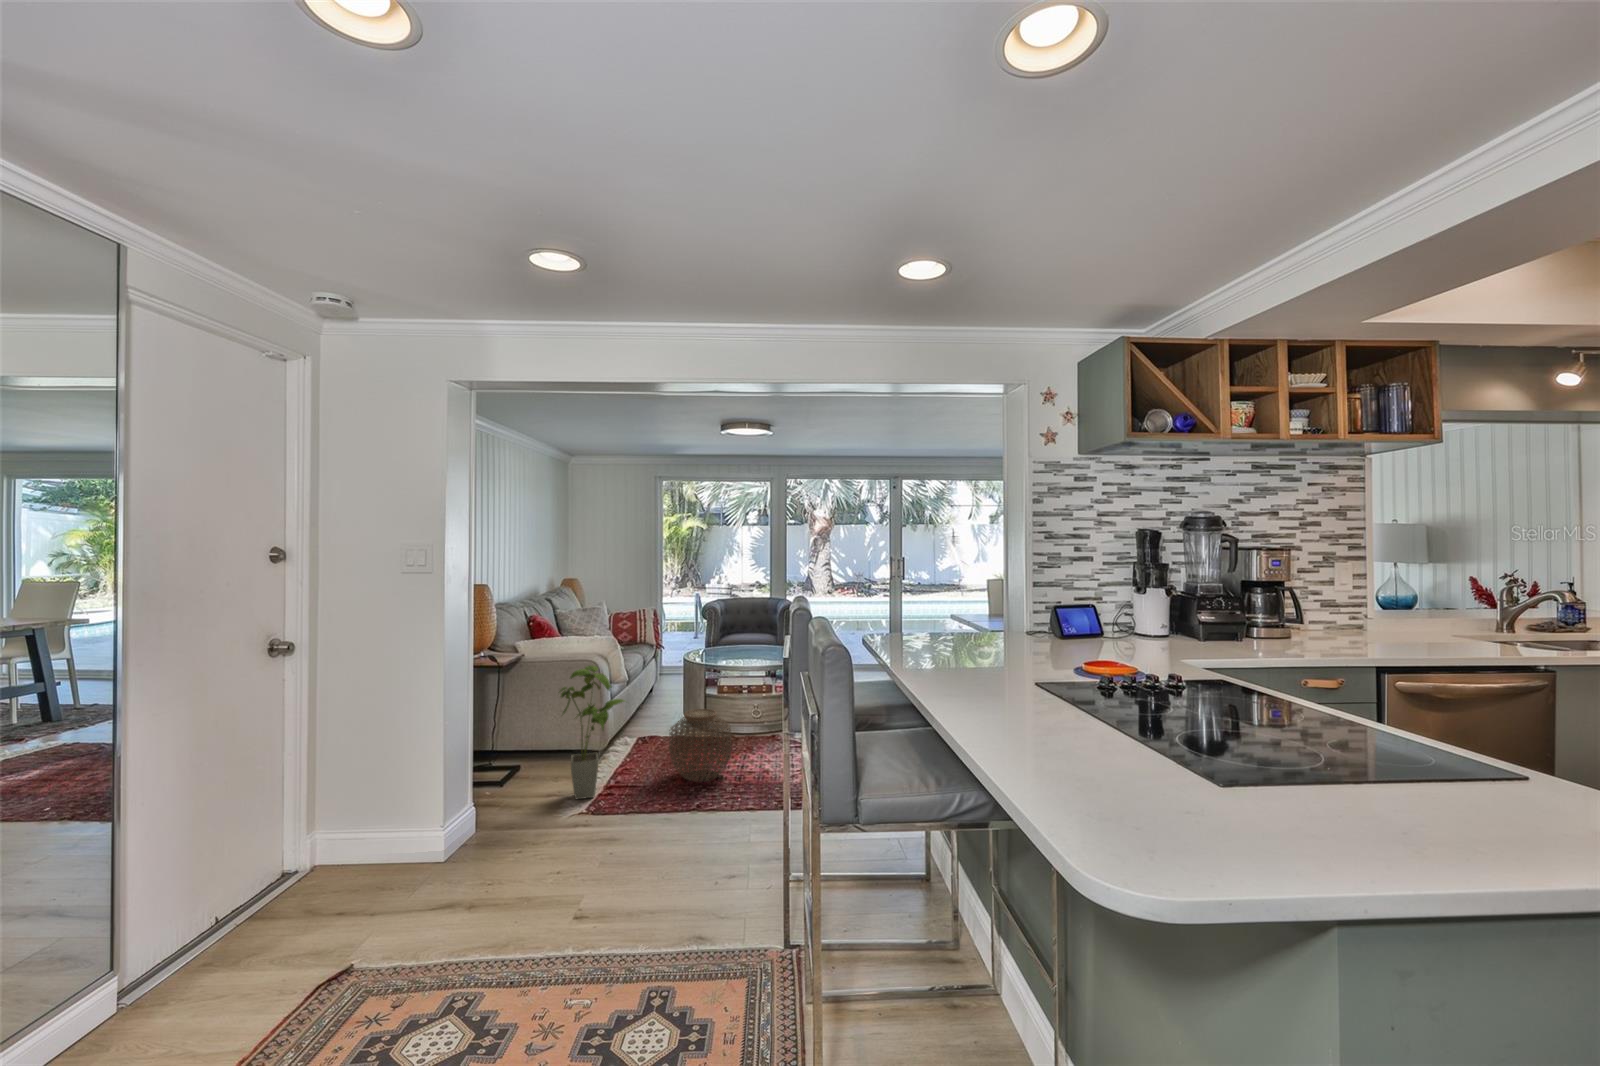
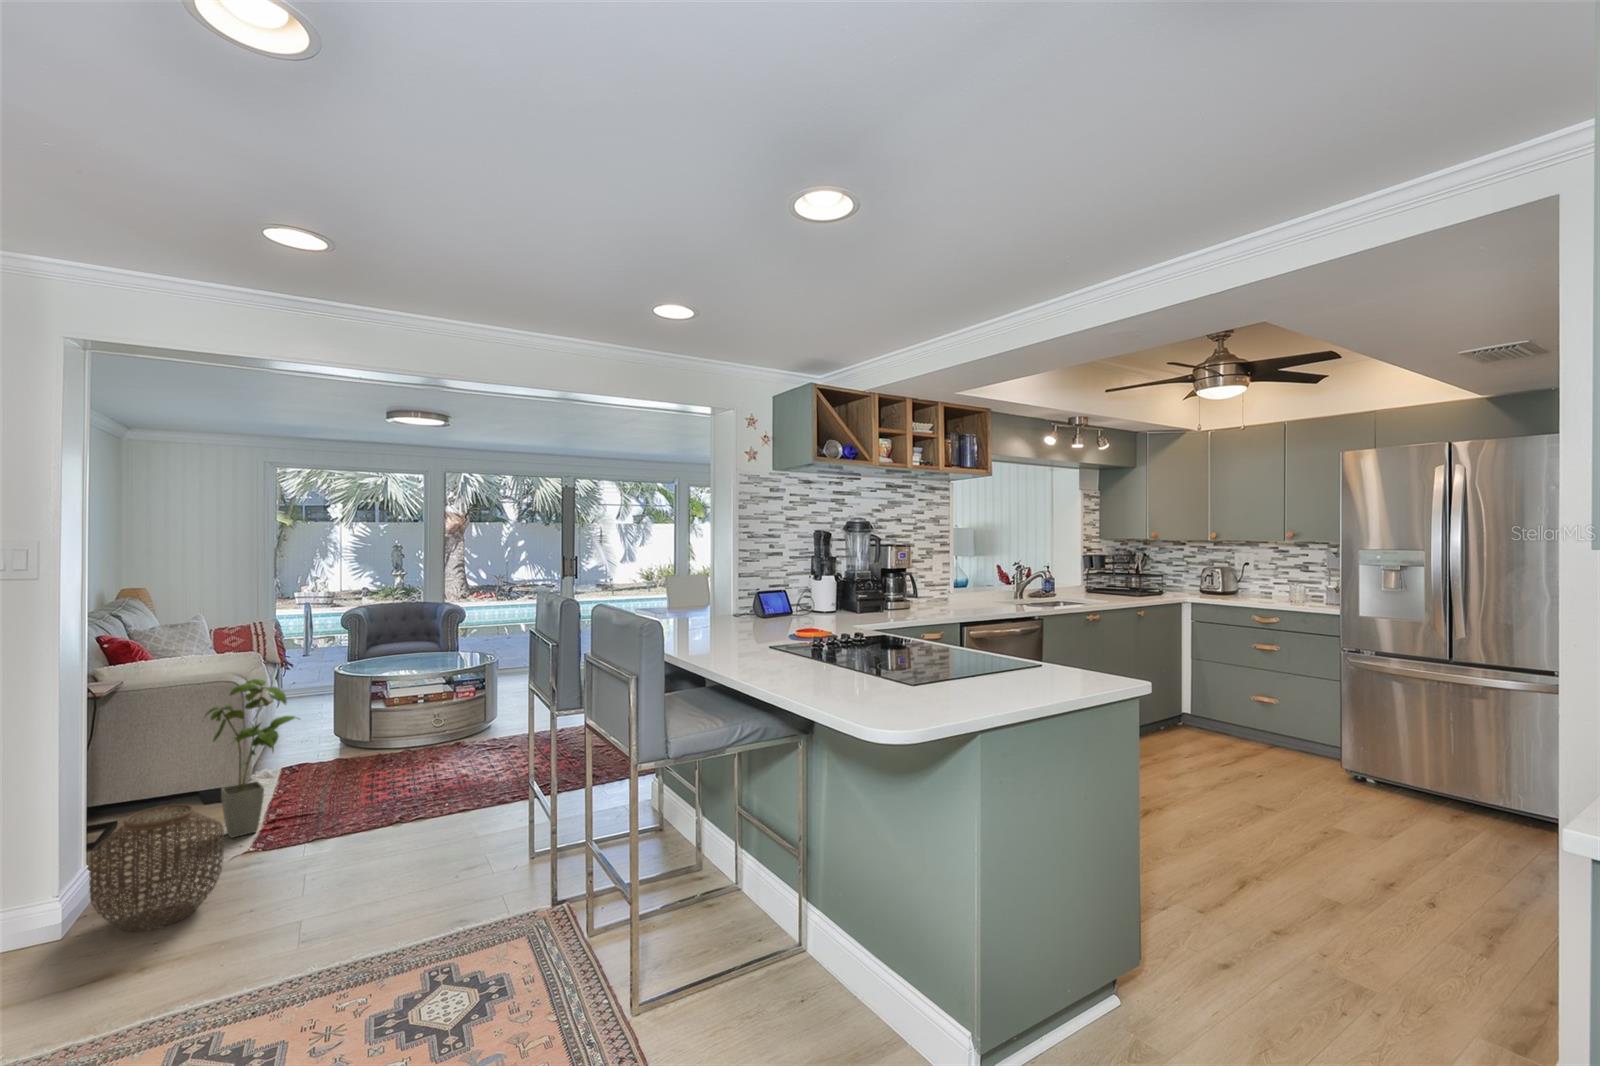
woven basket: present [669,709,731,782] -> present [89,804,224,931]

